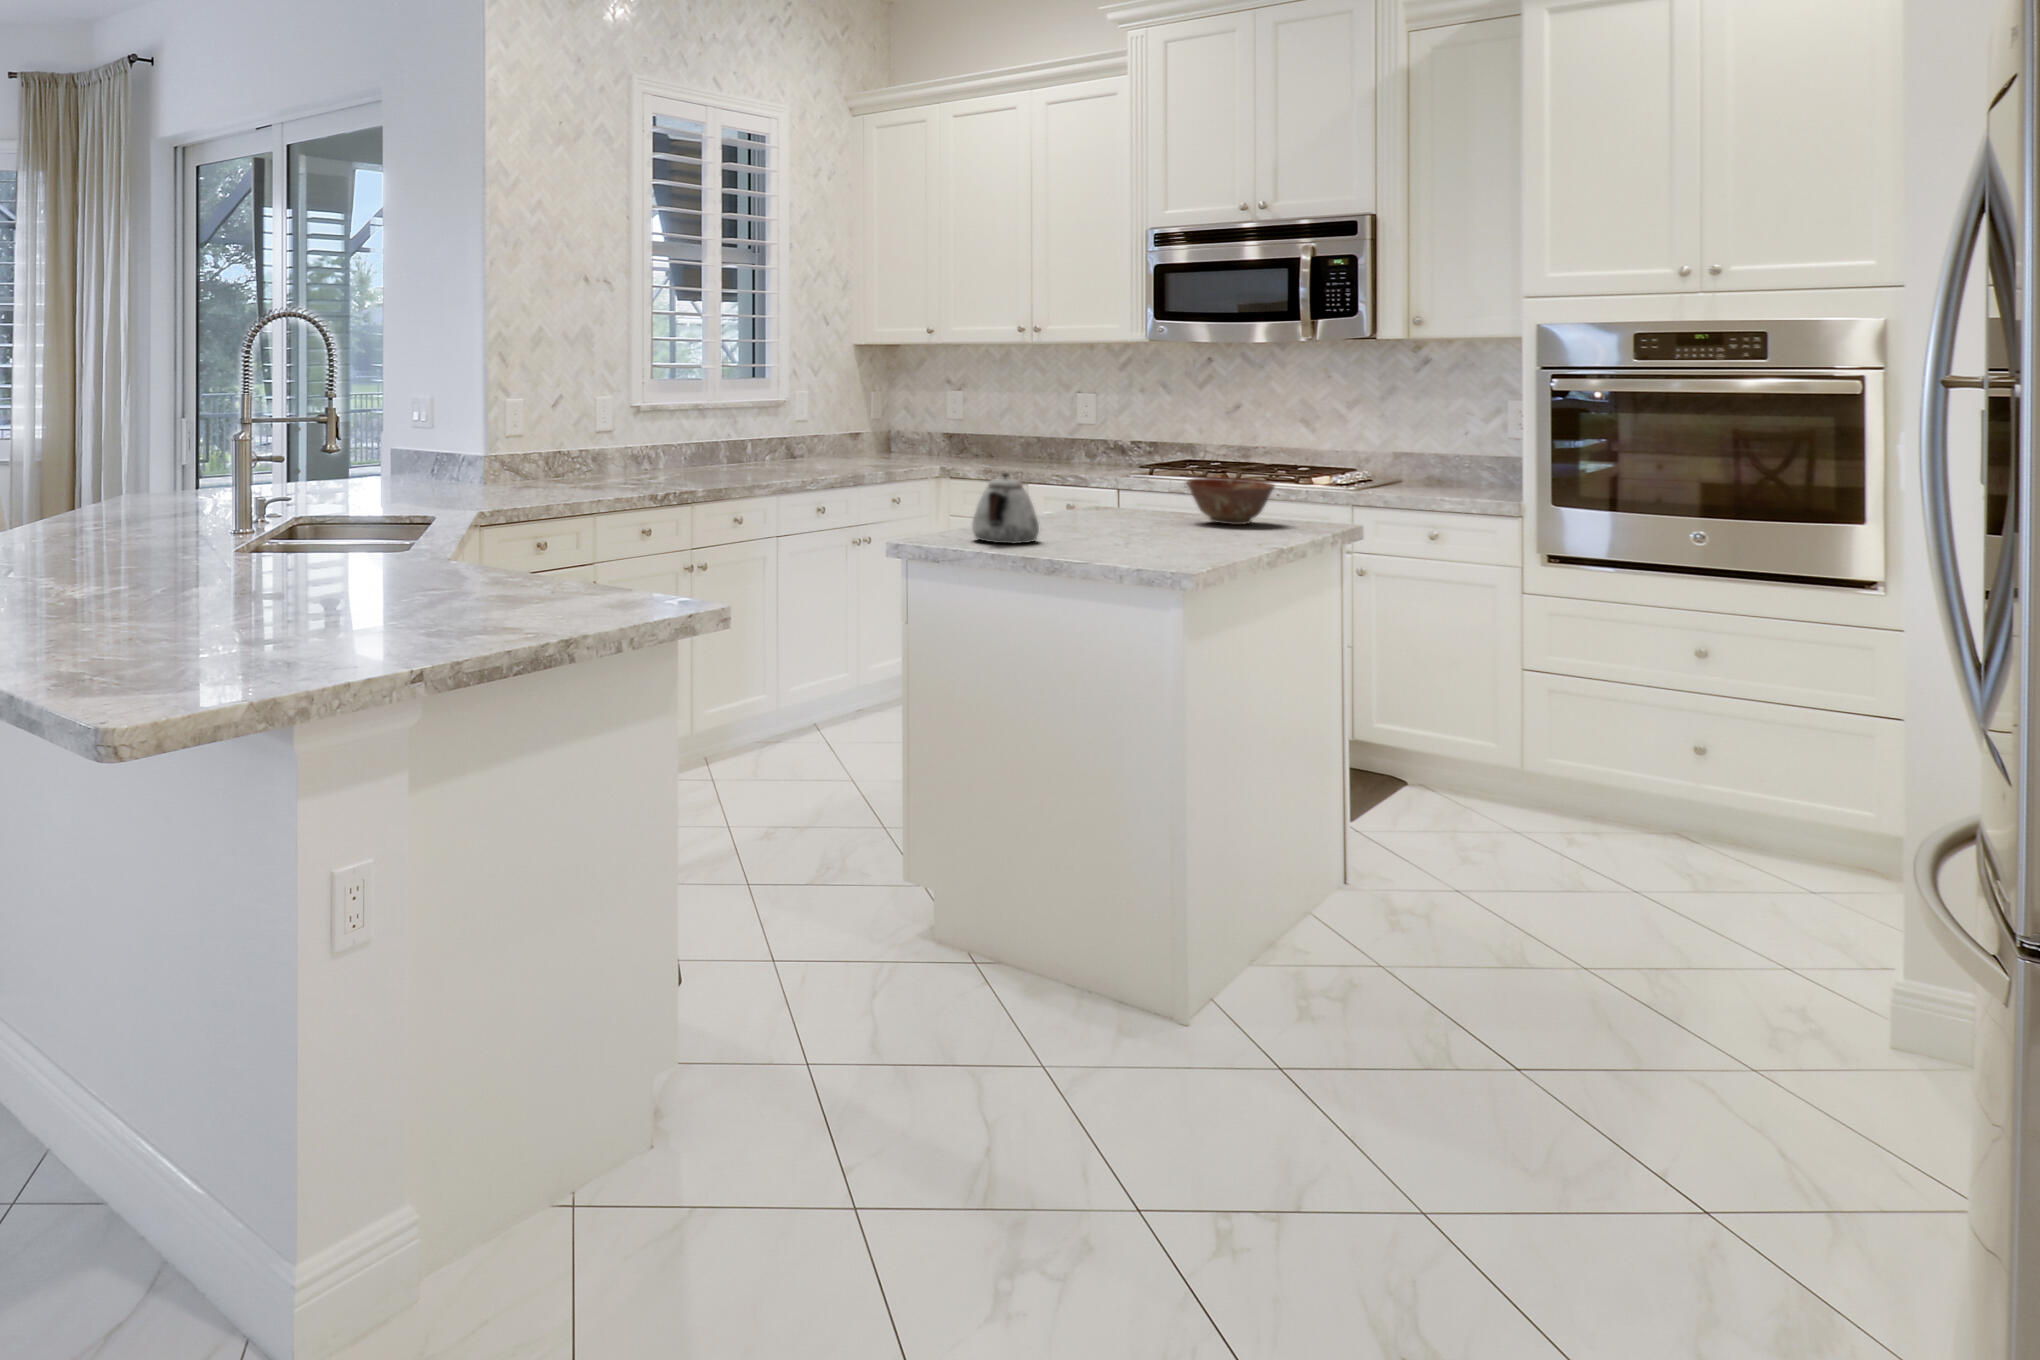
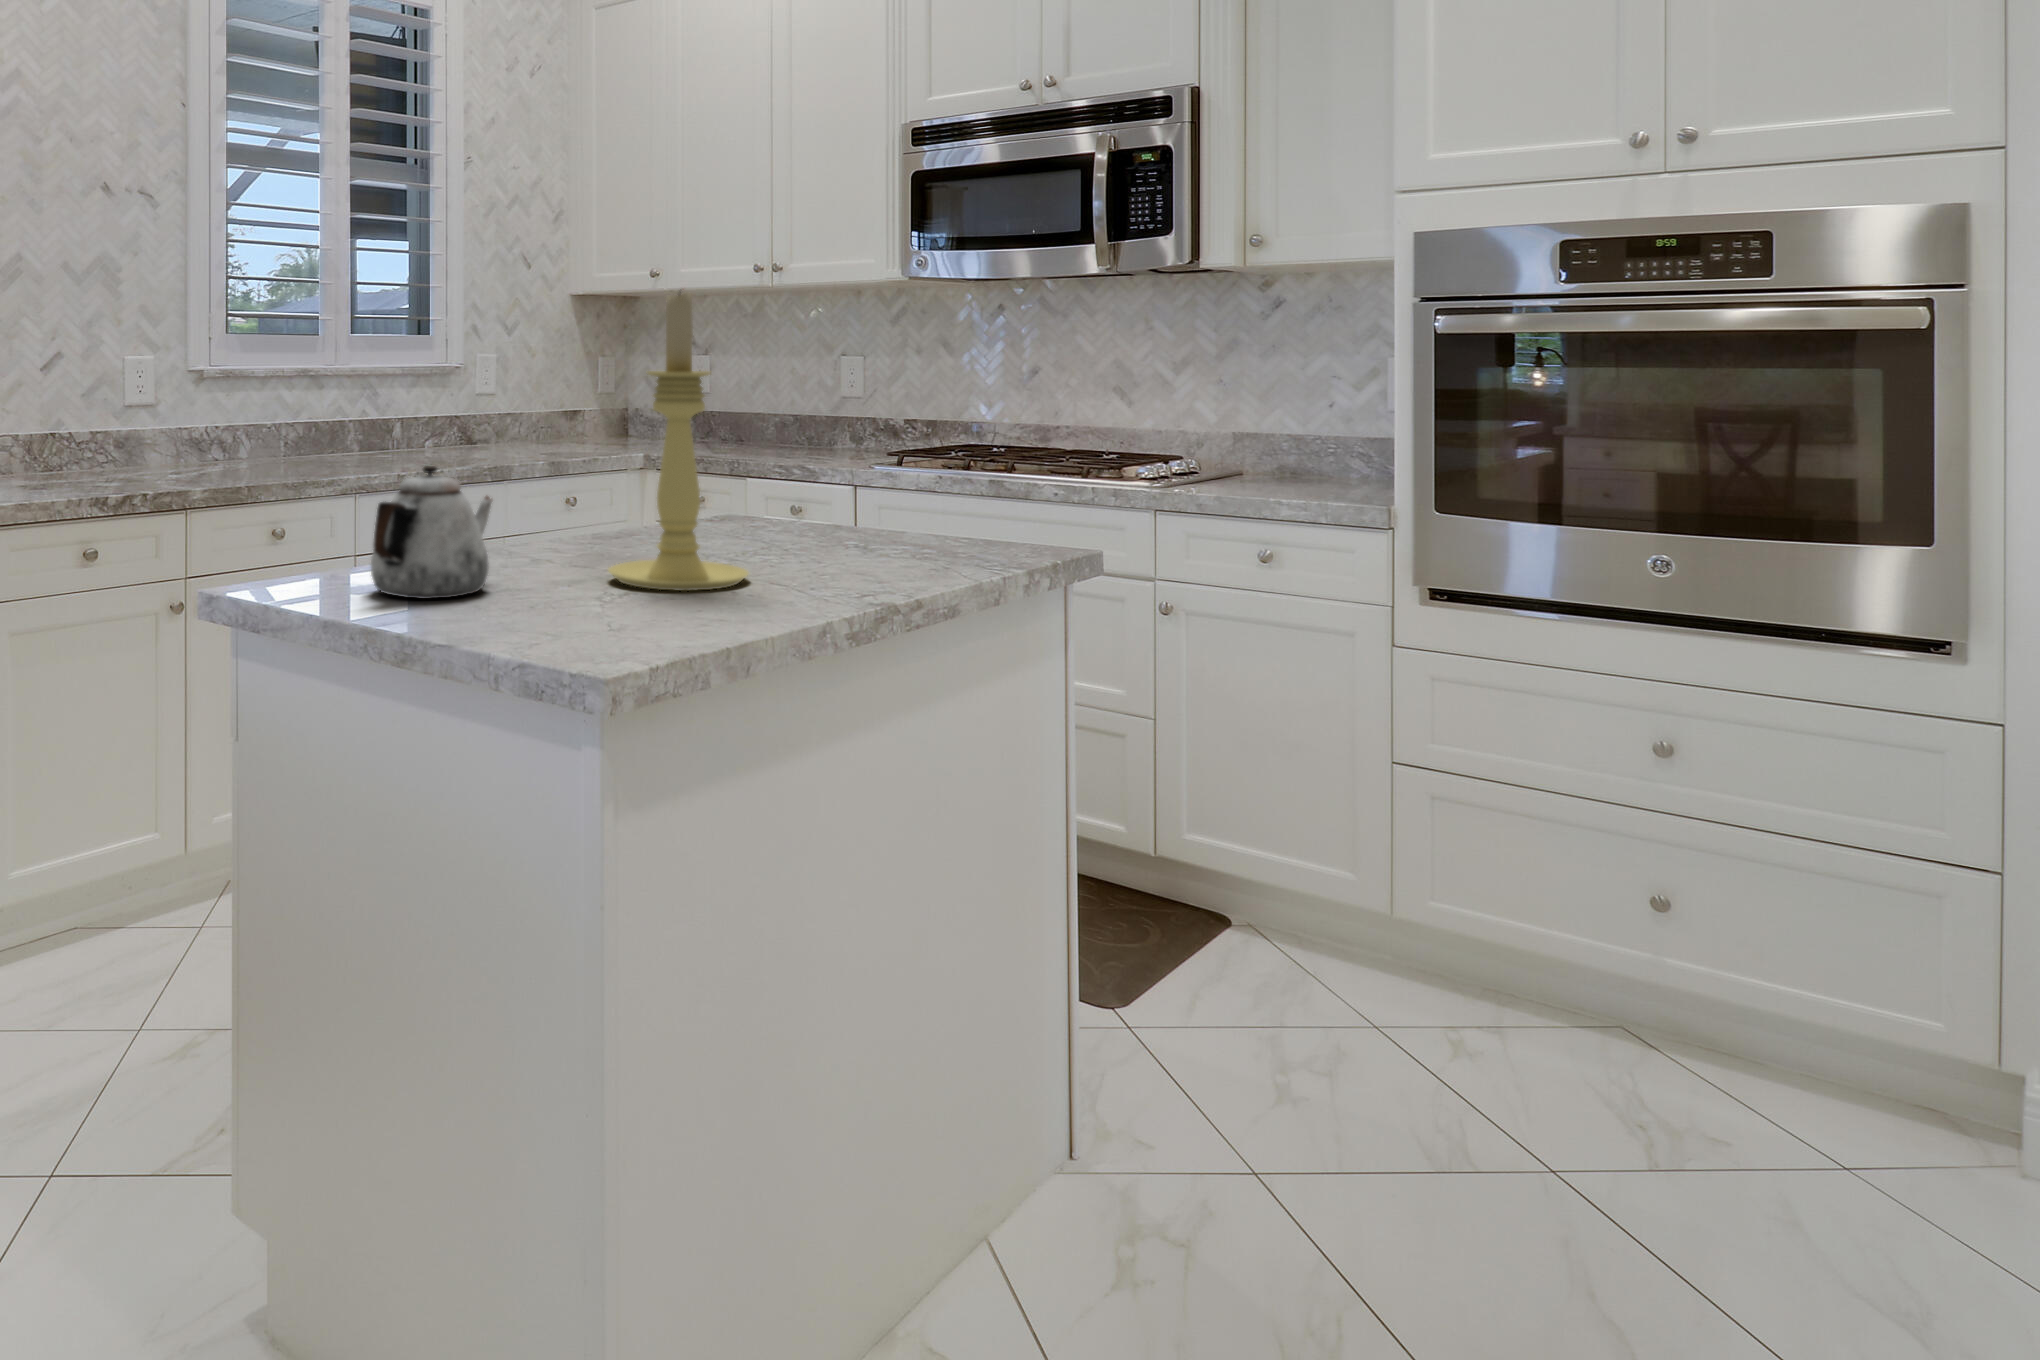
candle holder: none [1092,376,1176,541] -> present [608,293,749,591]
ceramic bowl: present [1187,477,1275,525] -> none [824,471,965,552]

